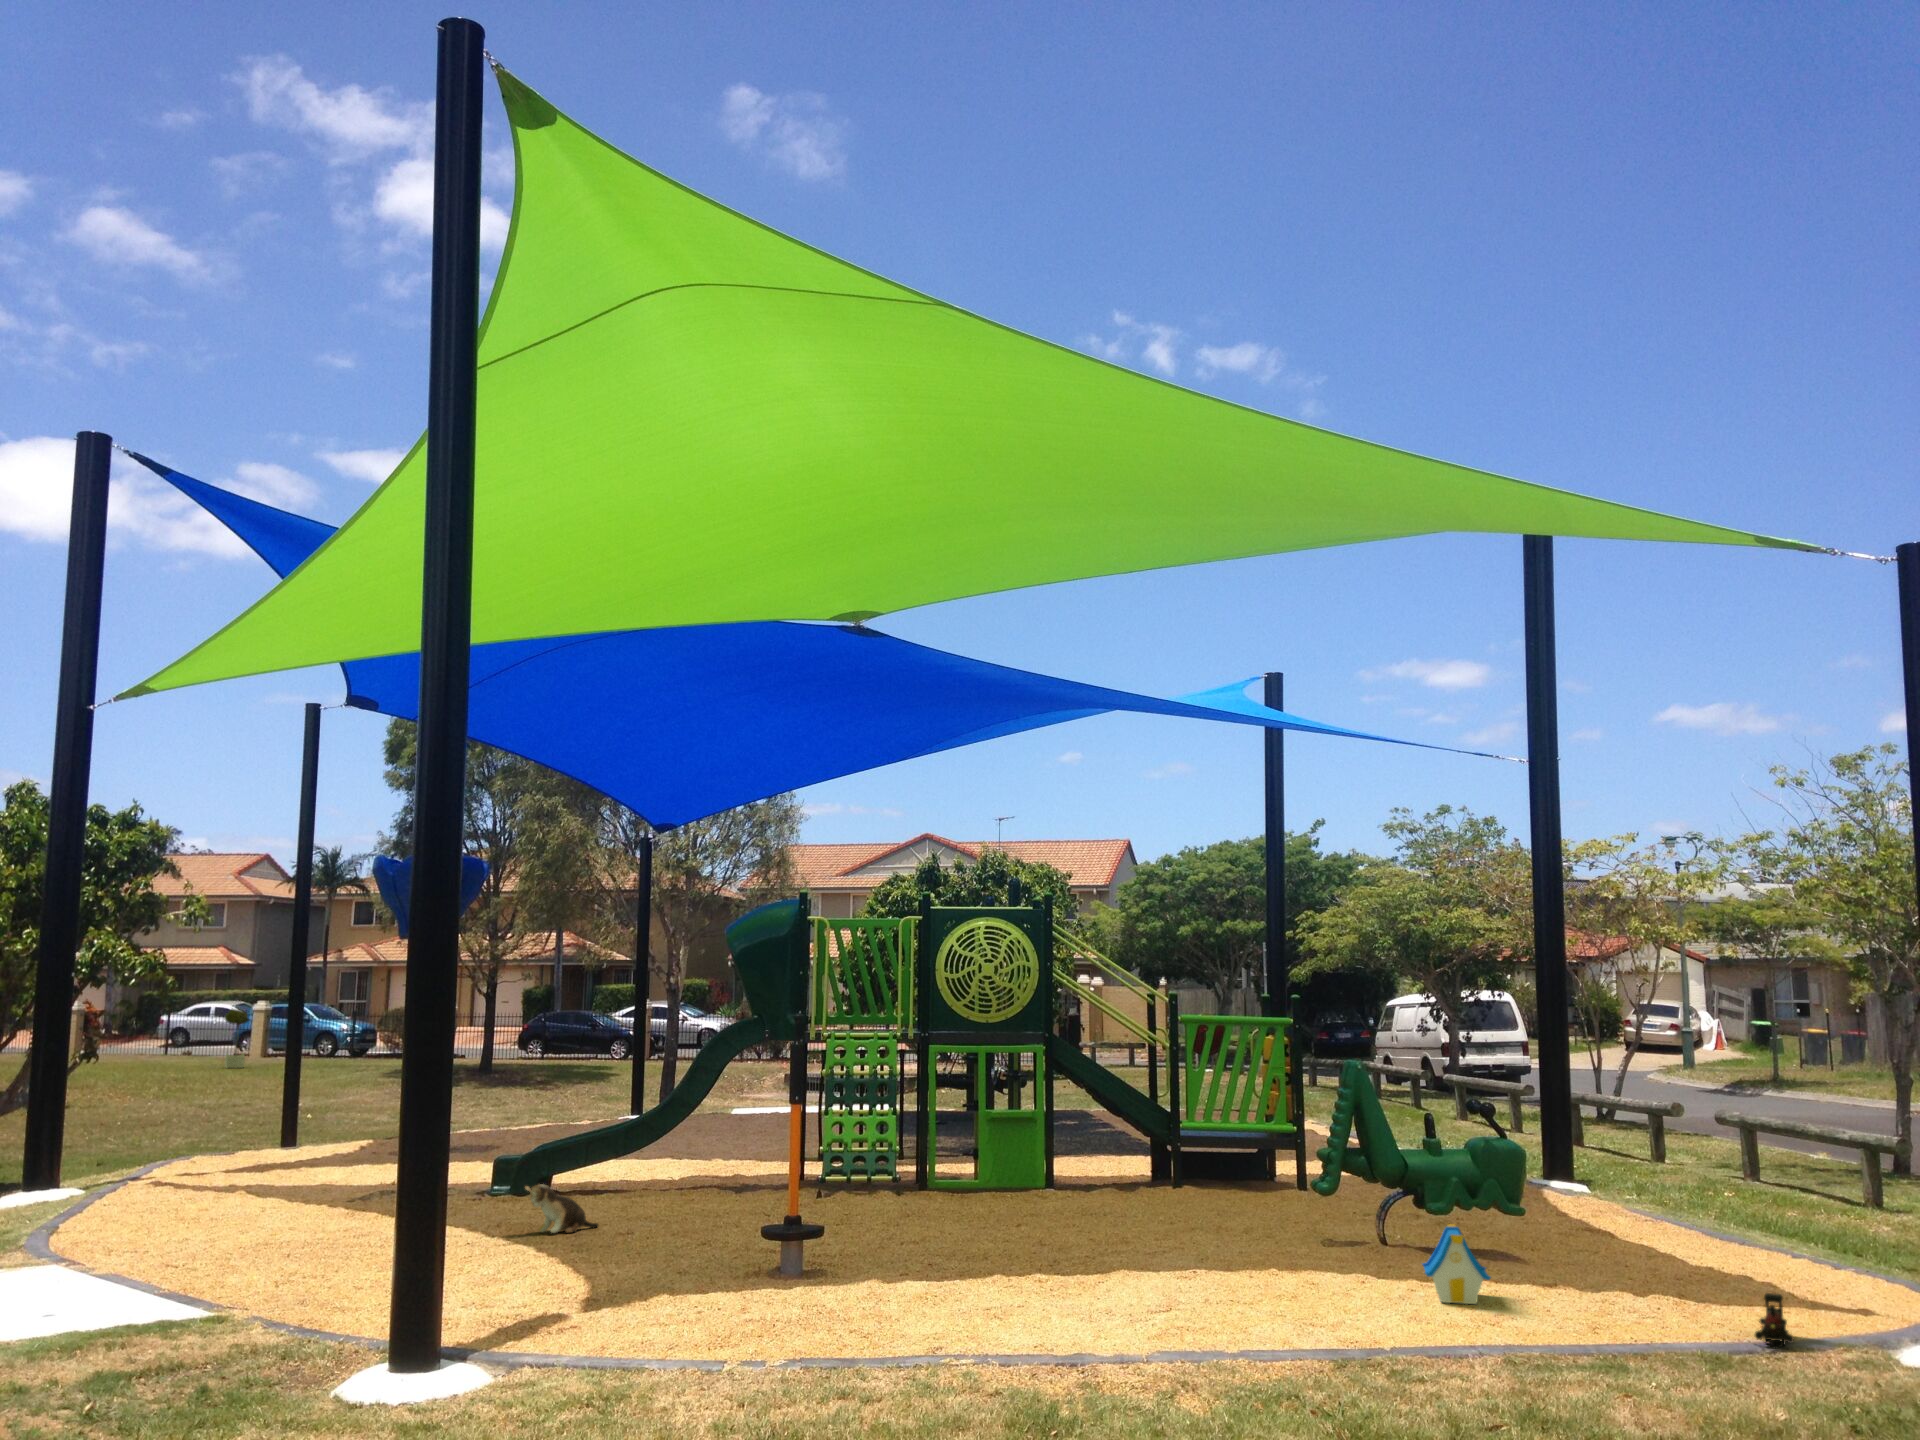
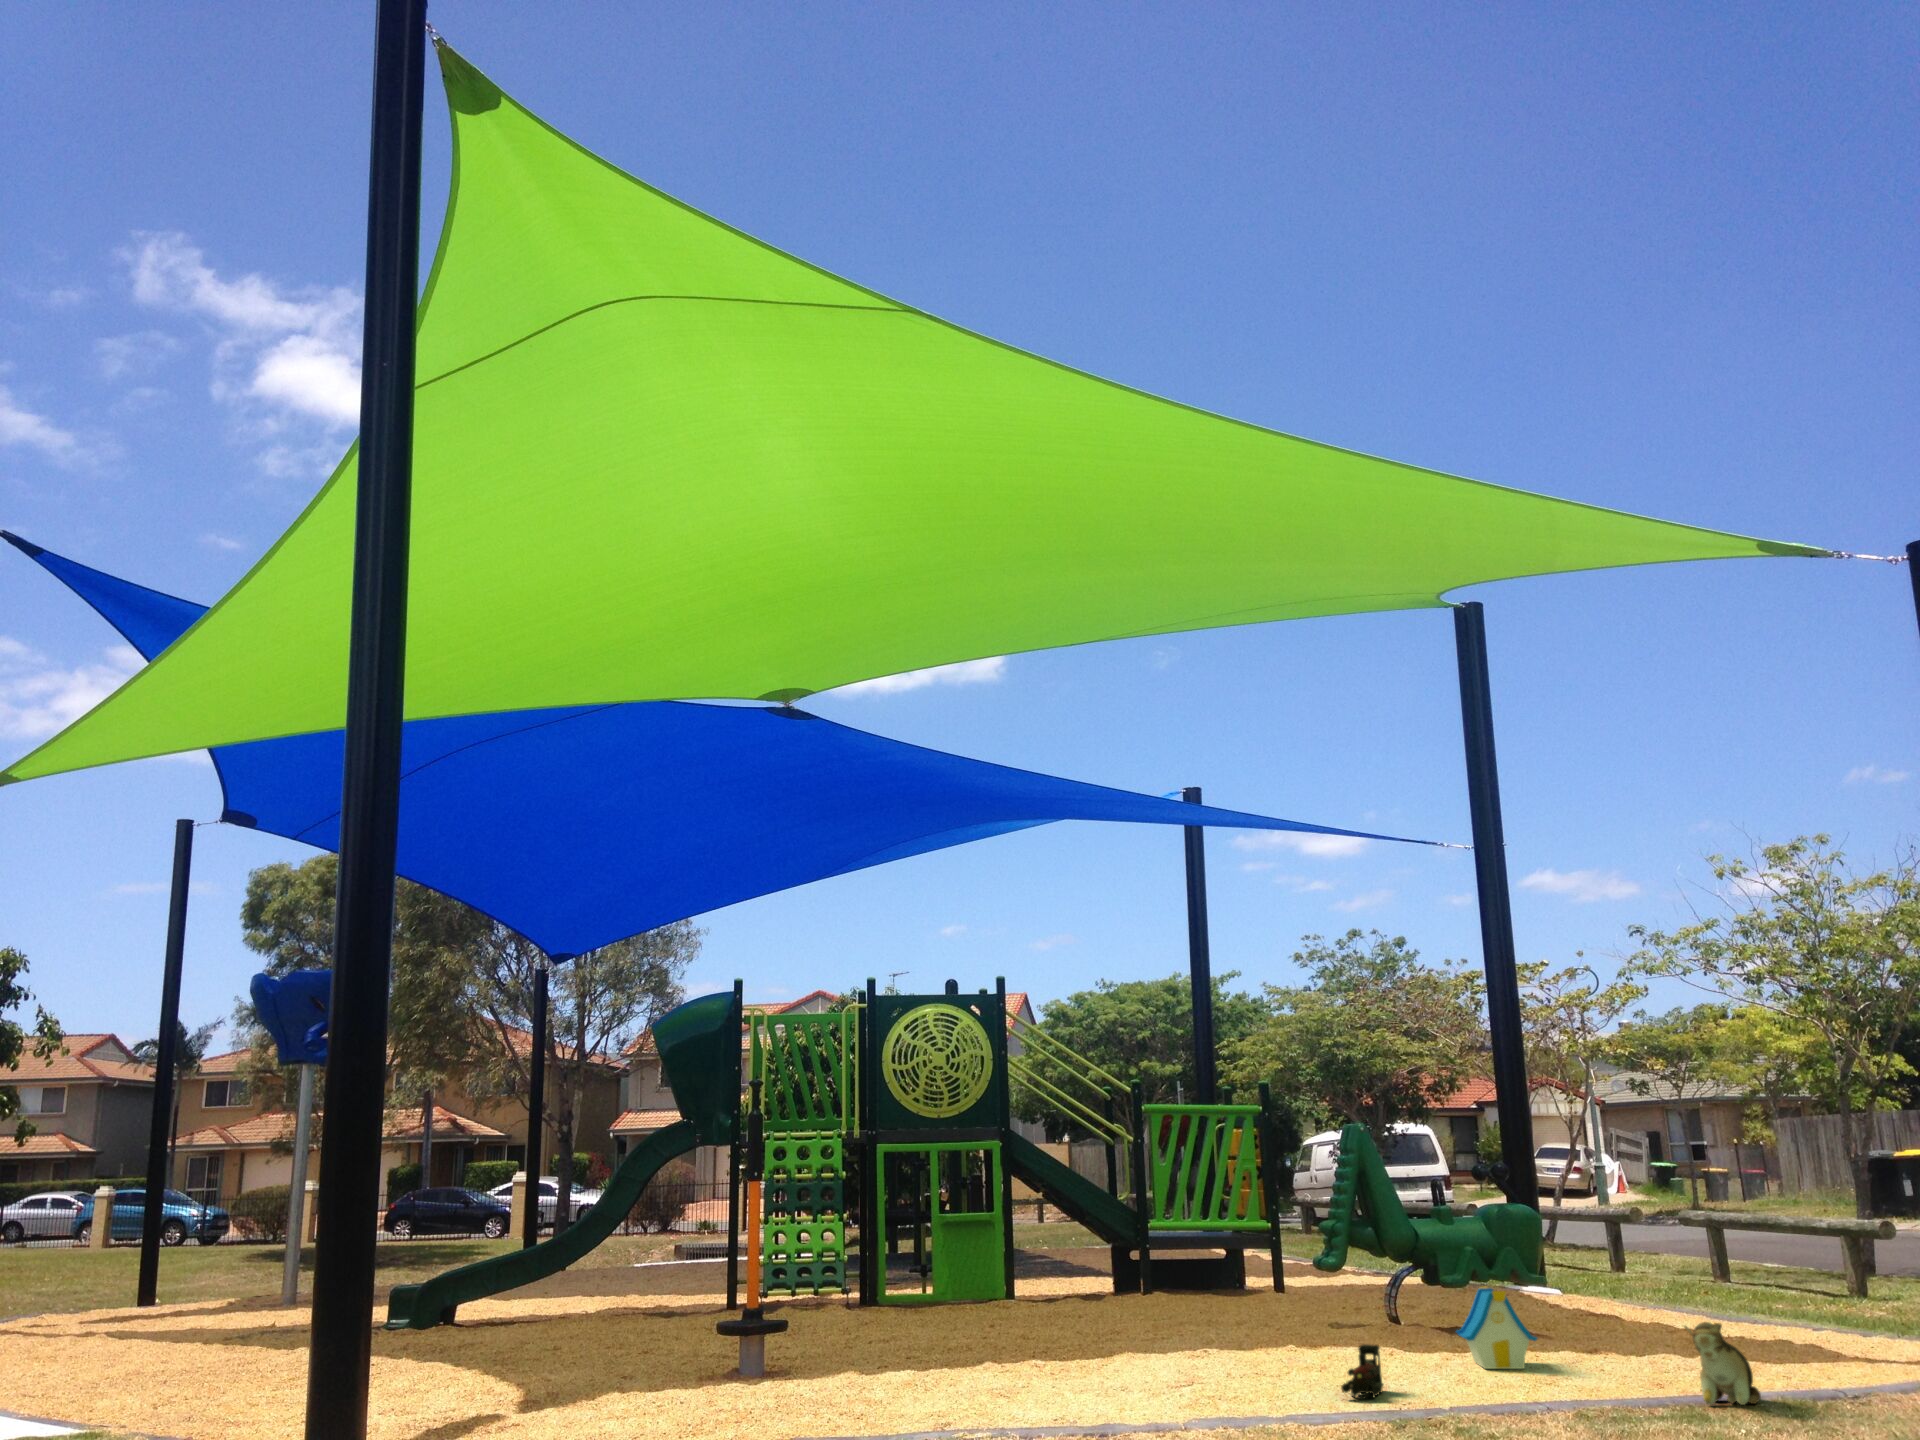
potted tree: present [225,1008,250,1068] -> none [62,1183,96,1250]
plush toy: present [525,1184,598,1233] -> present [1684,1322,1761,1405]
toy train: present [1755,1293,1794,1347] -> present [1341,1344,1384,1400]

